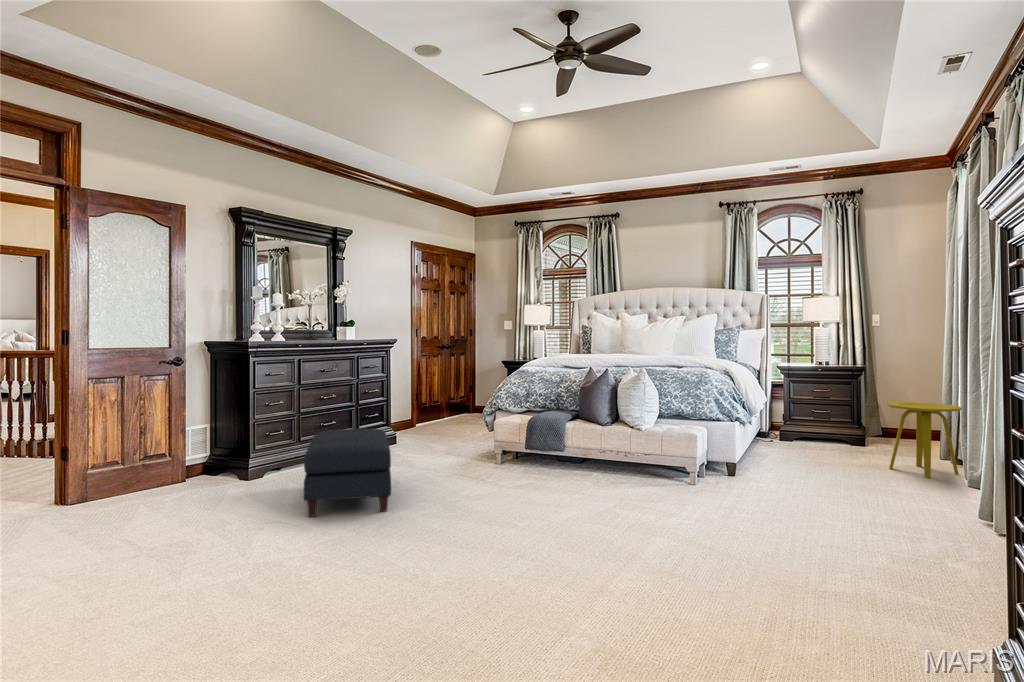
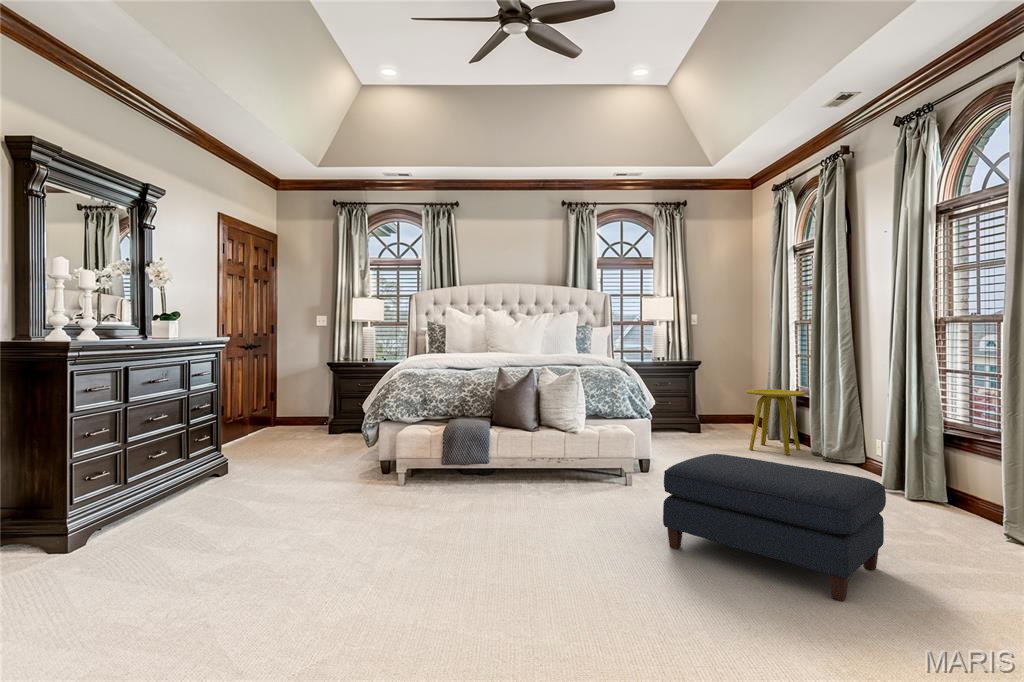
ottoman: present [304,429,391,517] -> present [663,454,886,601]

